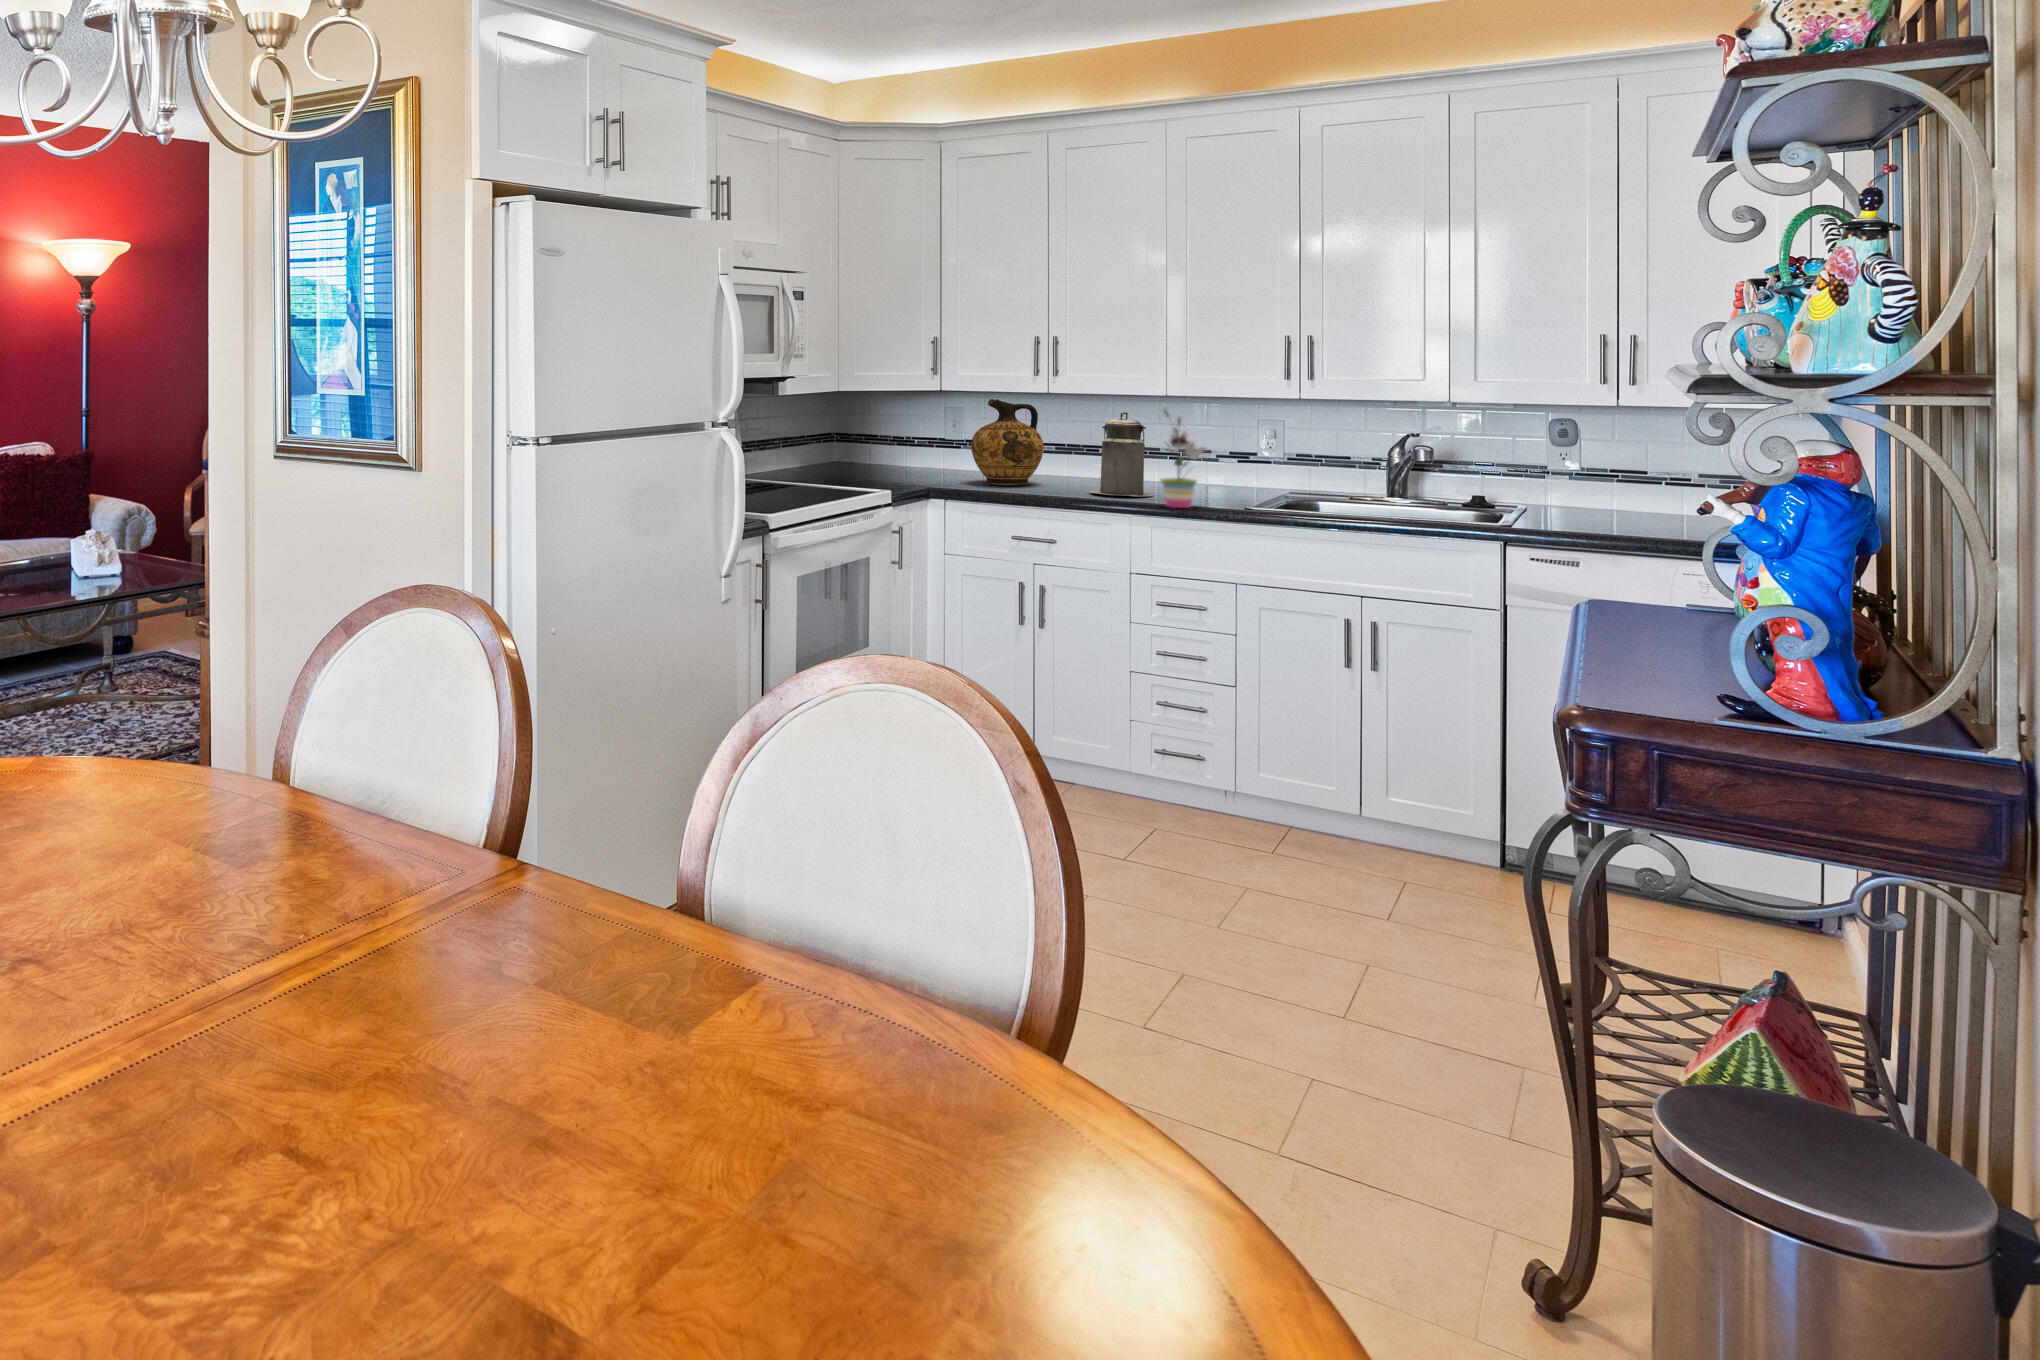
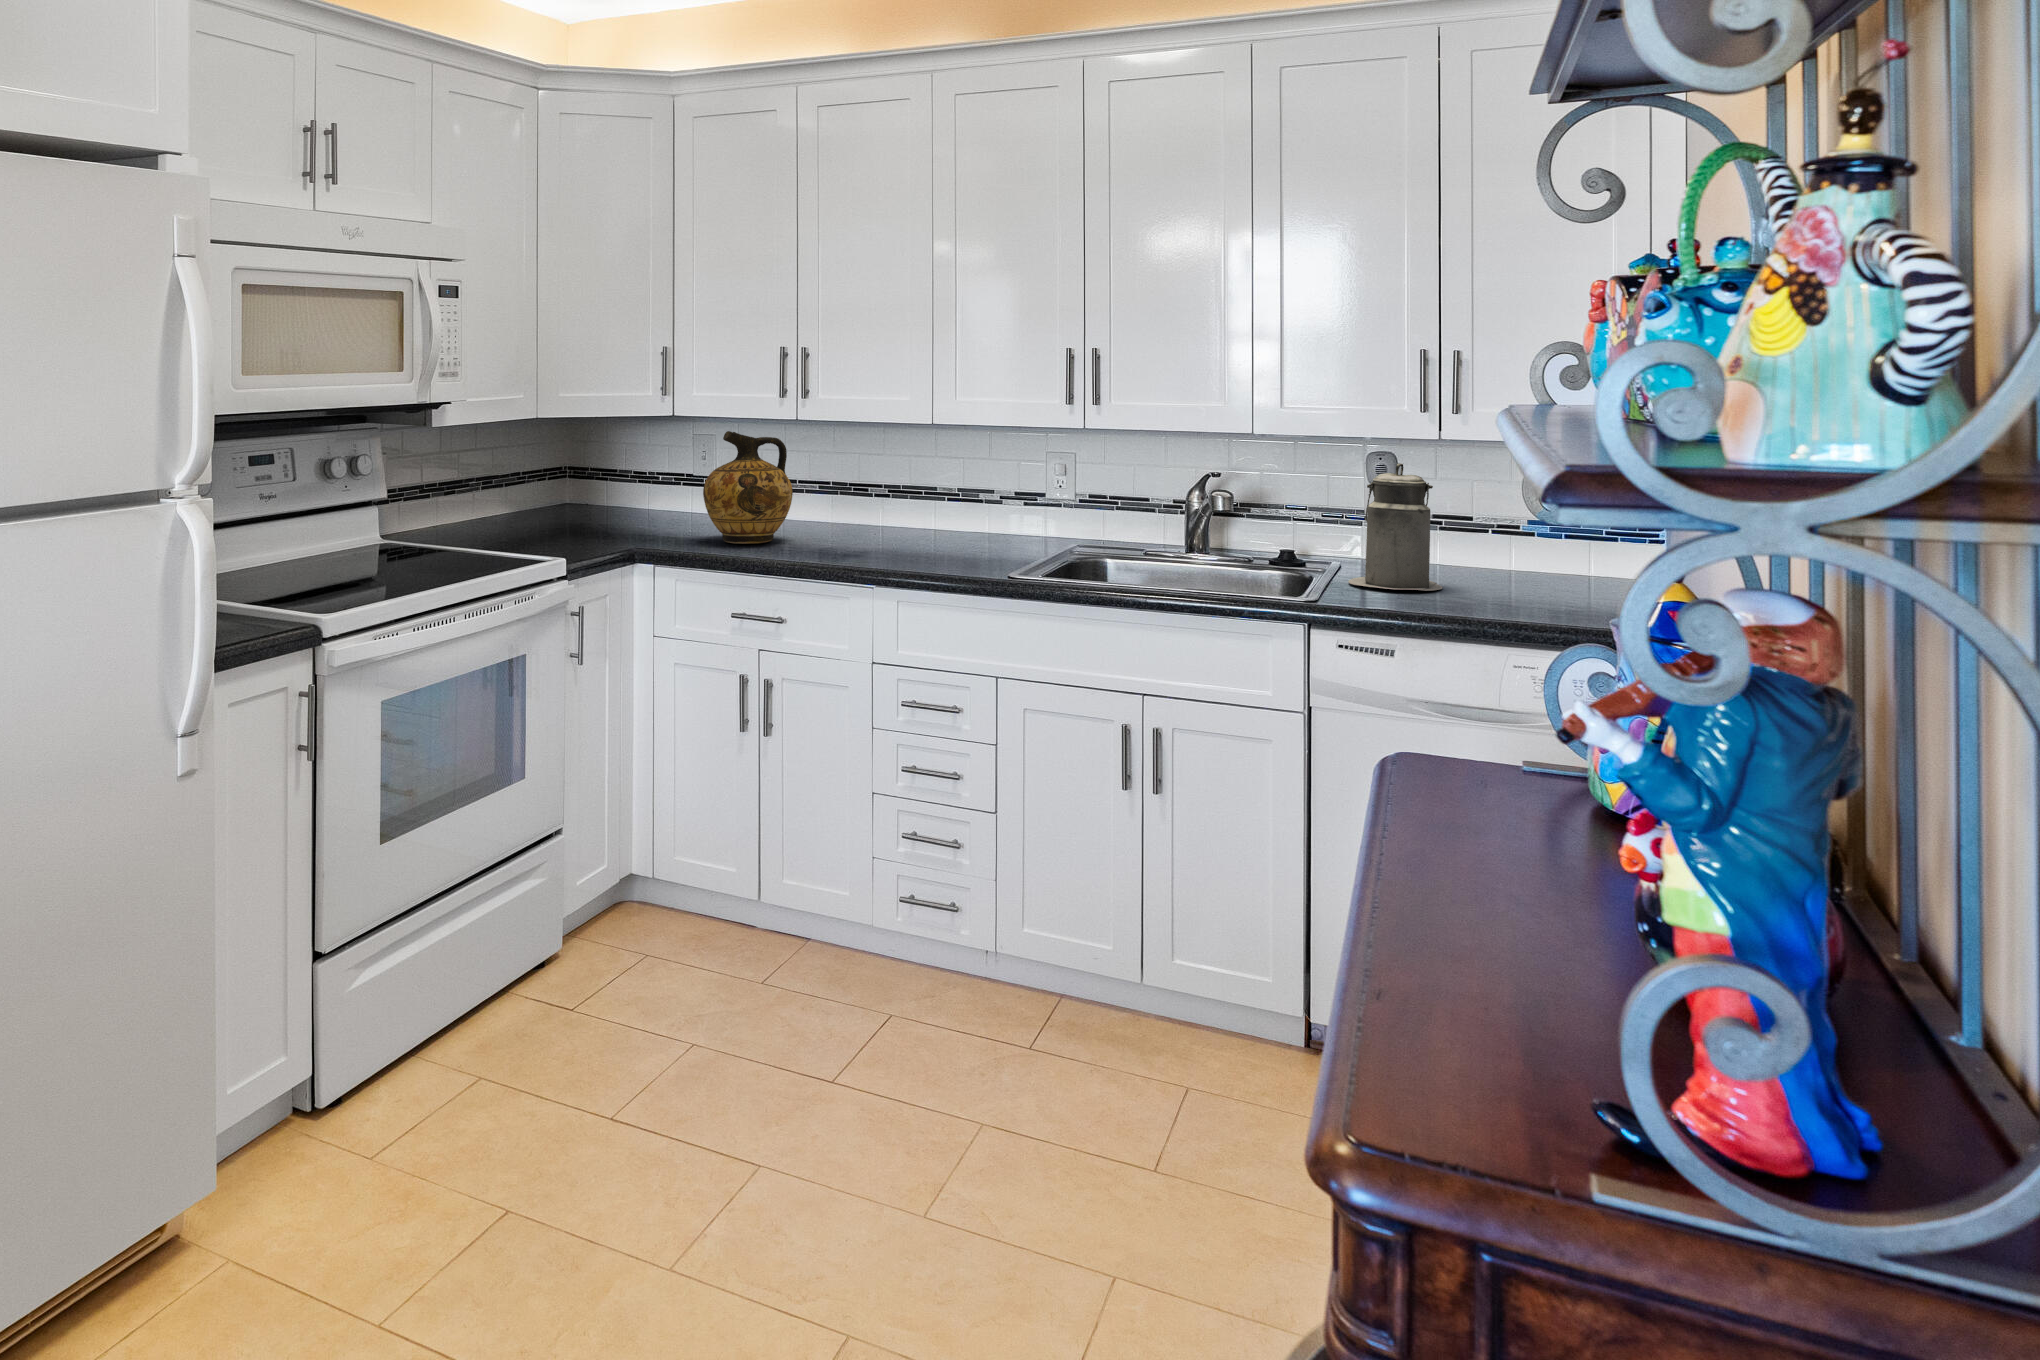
potted plant: present [1161,410,1207,508] -> none [916,445,977,577]
canister: present [1091,412,1153,496] -> present [1348,463,1442,591]

